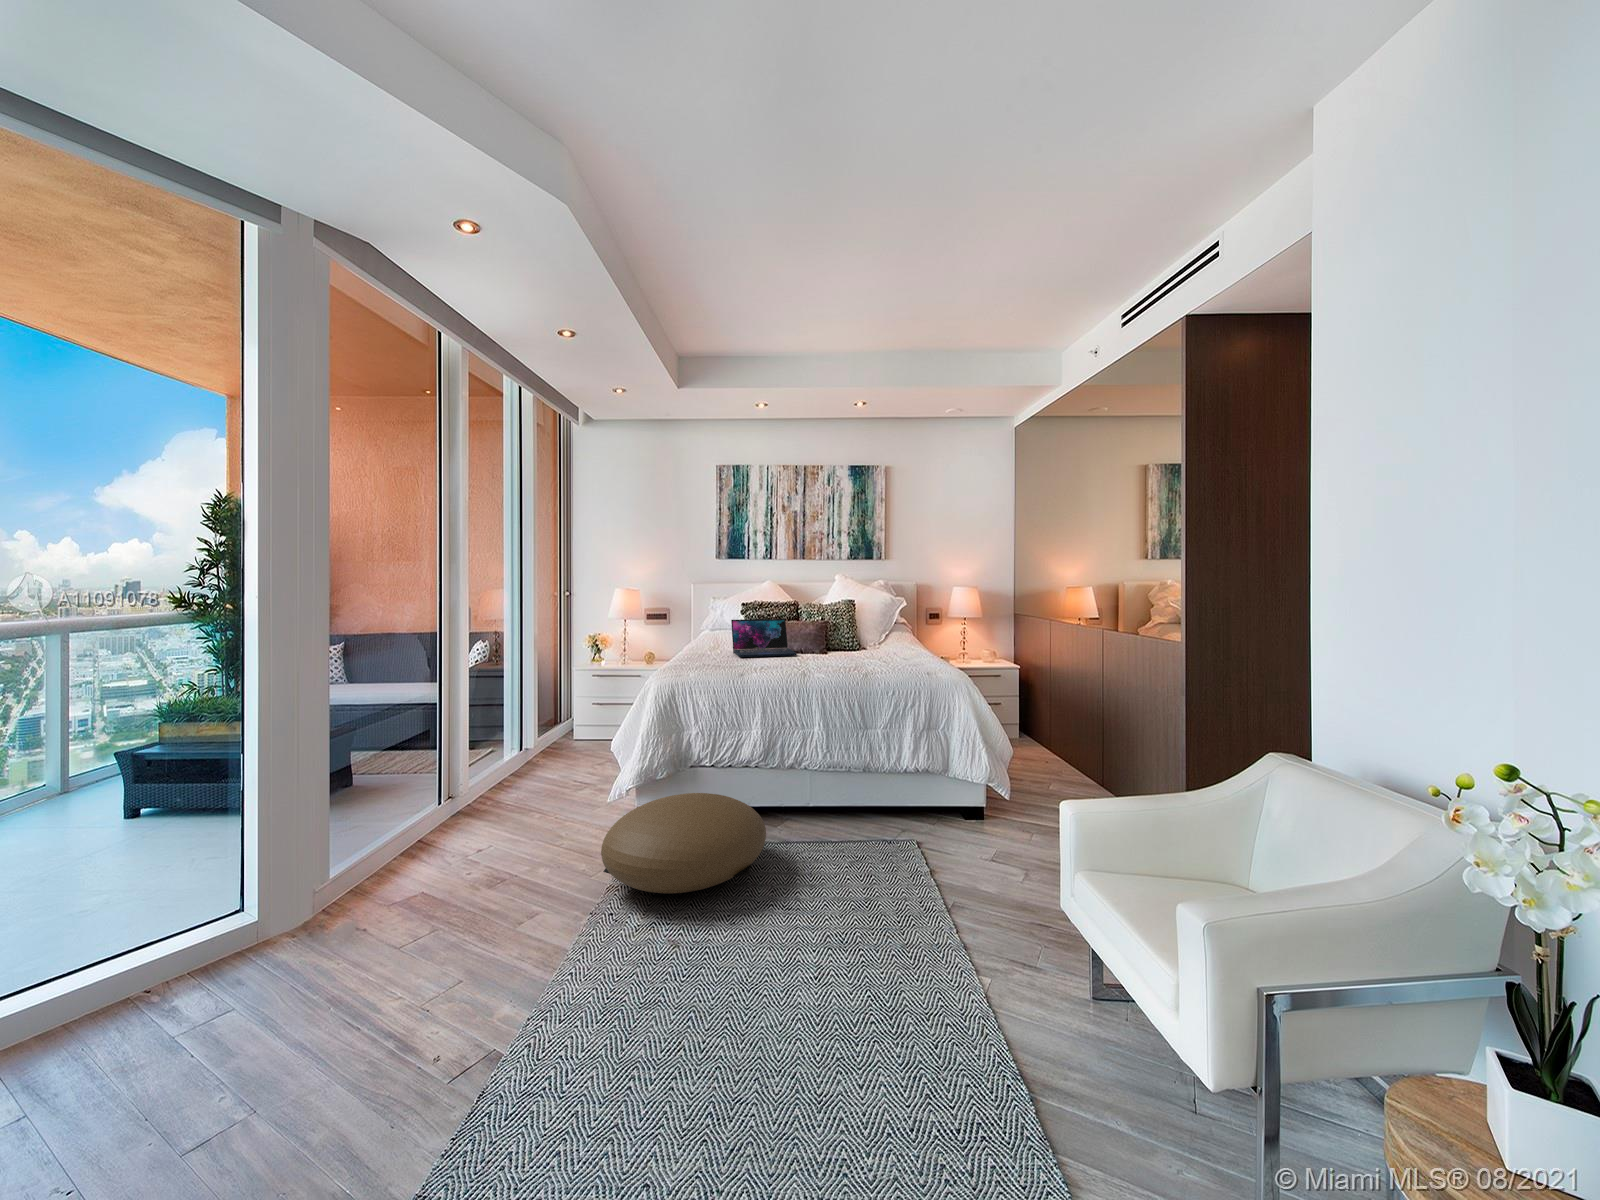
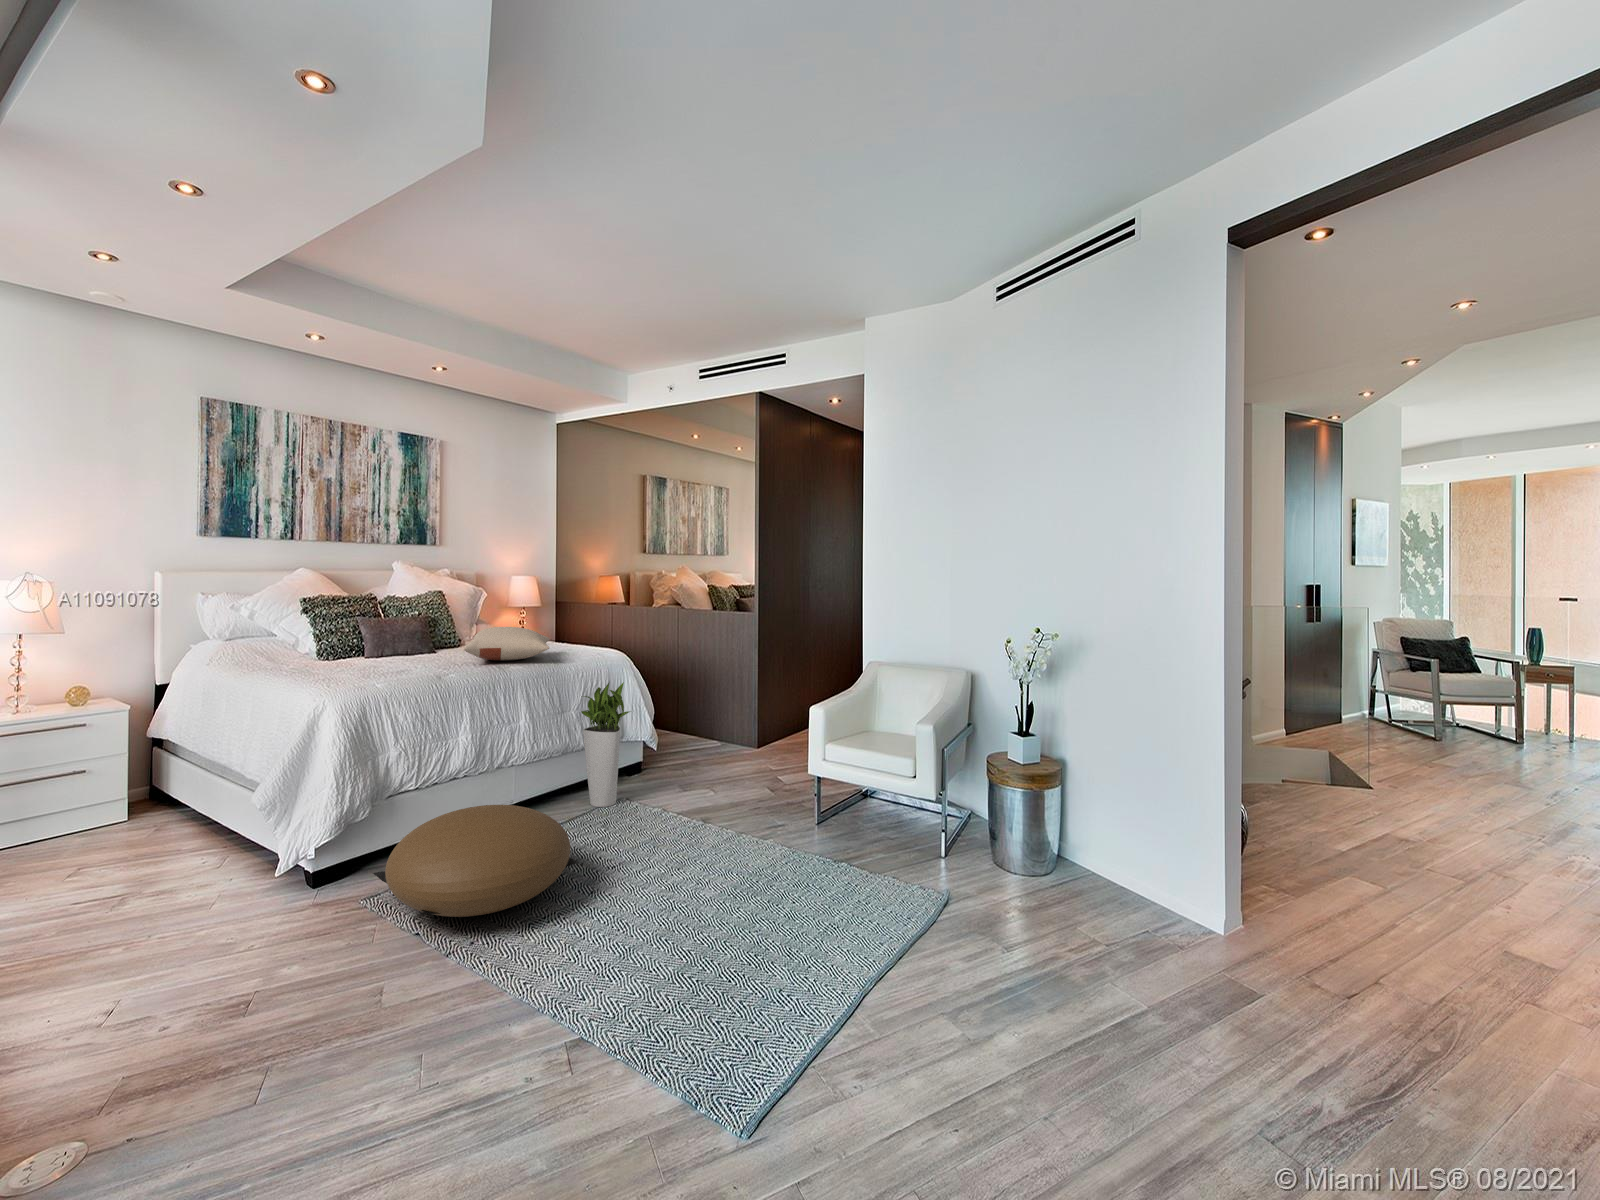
laptop: present [731,619,797,657] -> none [330,613,430,661]
pillow: none [785,634,886,666] -> present [464,627,550,661]
planter: none [863,698,925,837] -> present [581,682,630,807]

